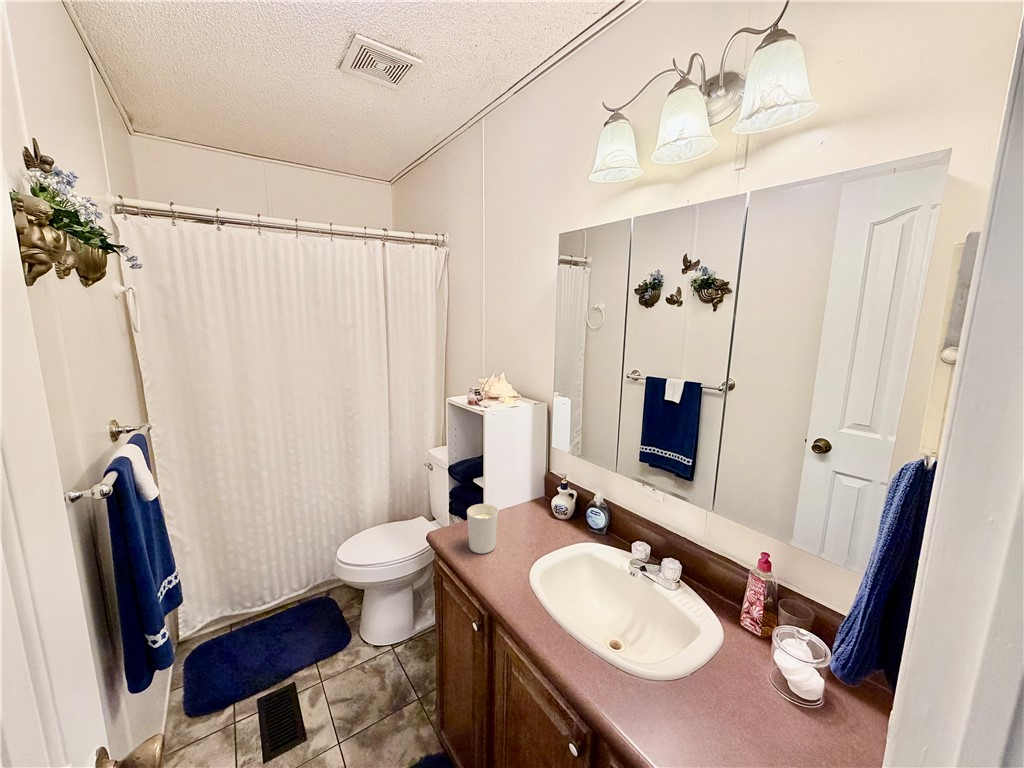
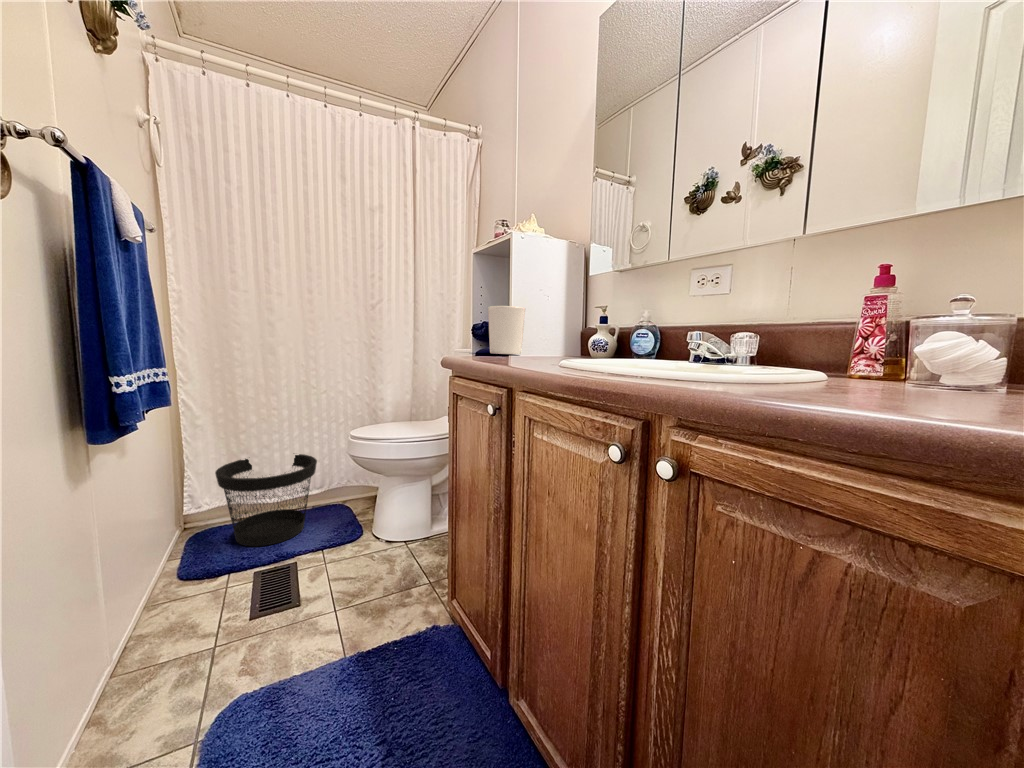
wastebasket: none [210,562,305,666] -> present [215,454,317,546]

